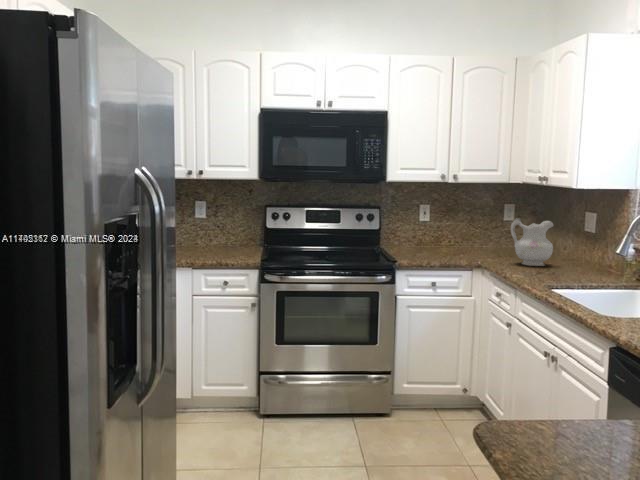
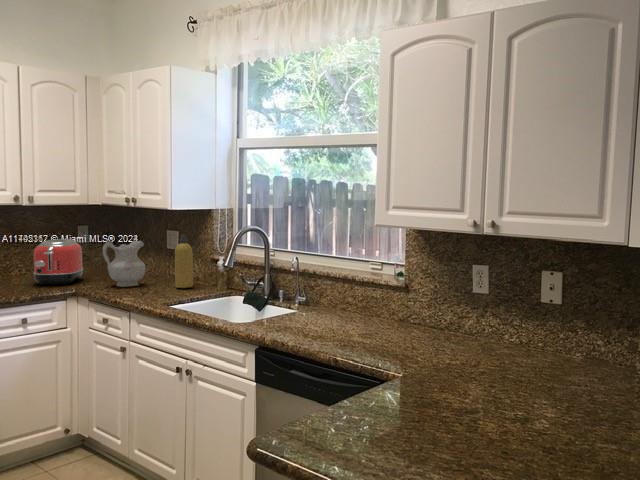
toaster: none [453,215,500,257] -> present [34,239,83,285]
bottle: none [579,217,601,275] -> present [175,235,193,288]

